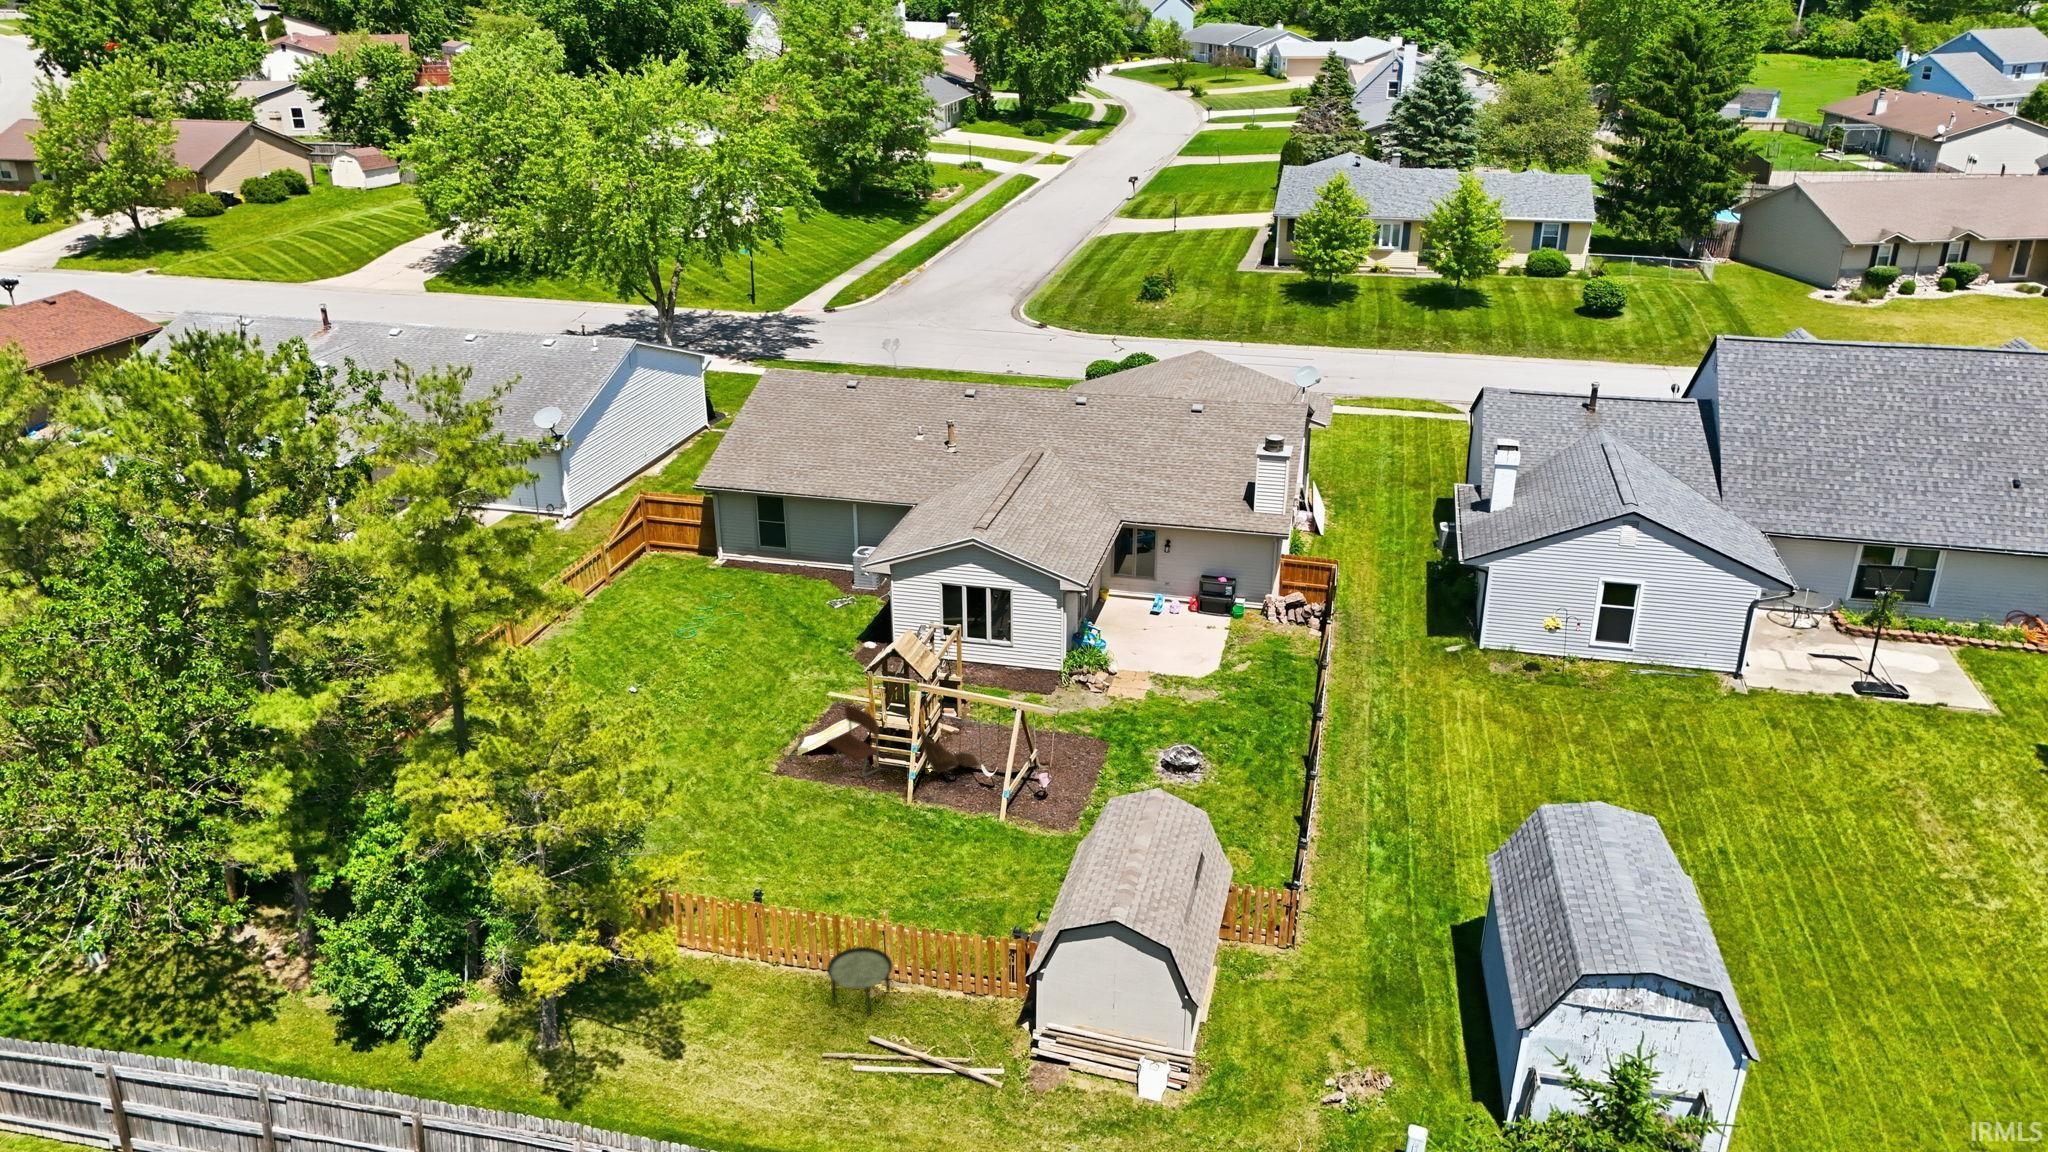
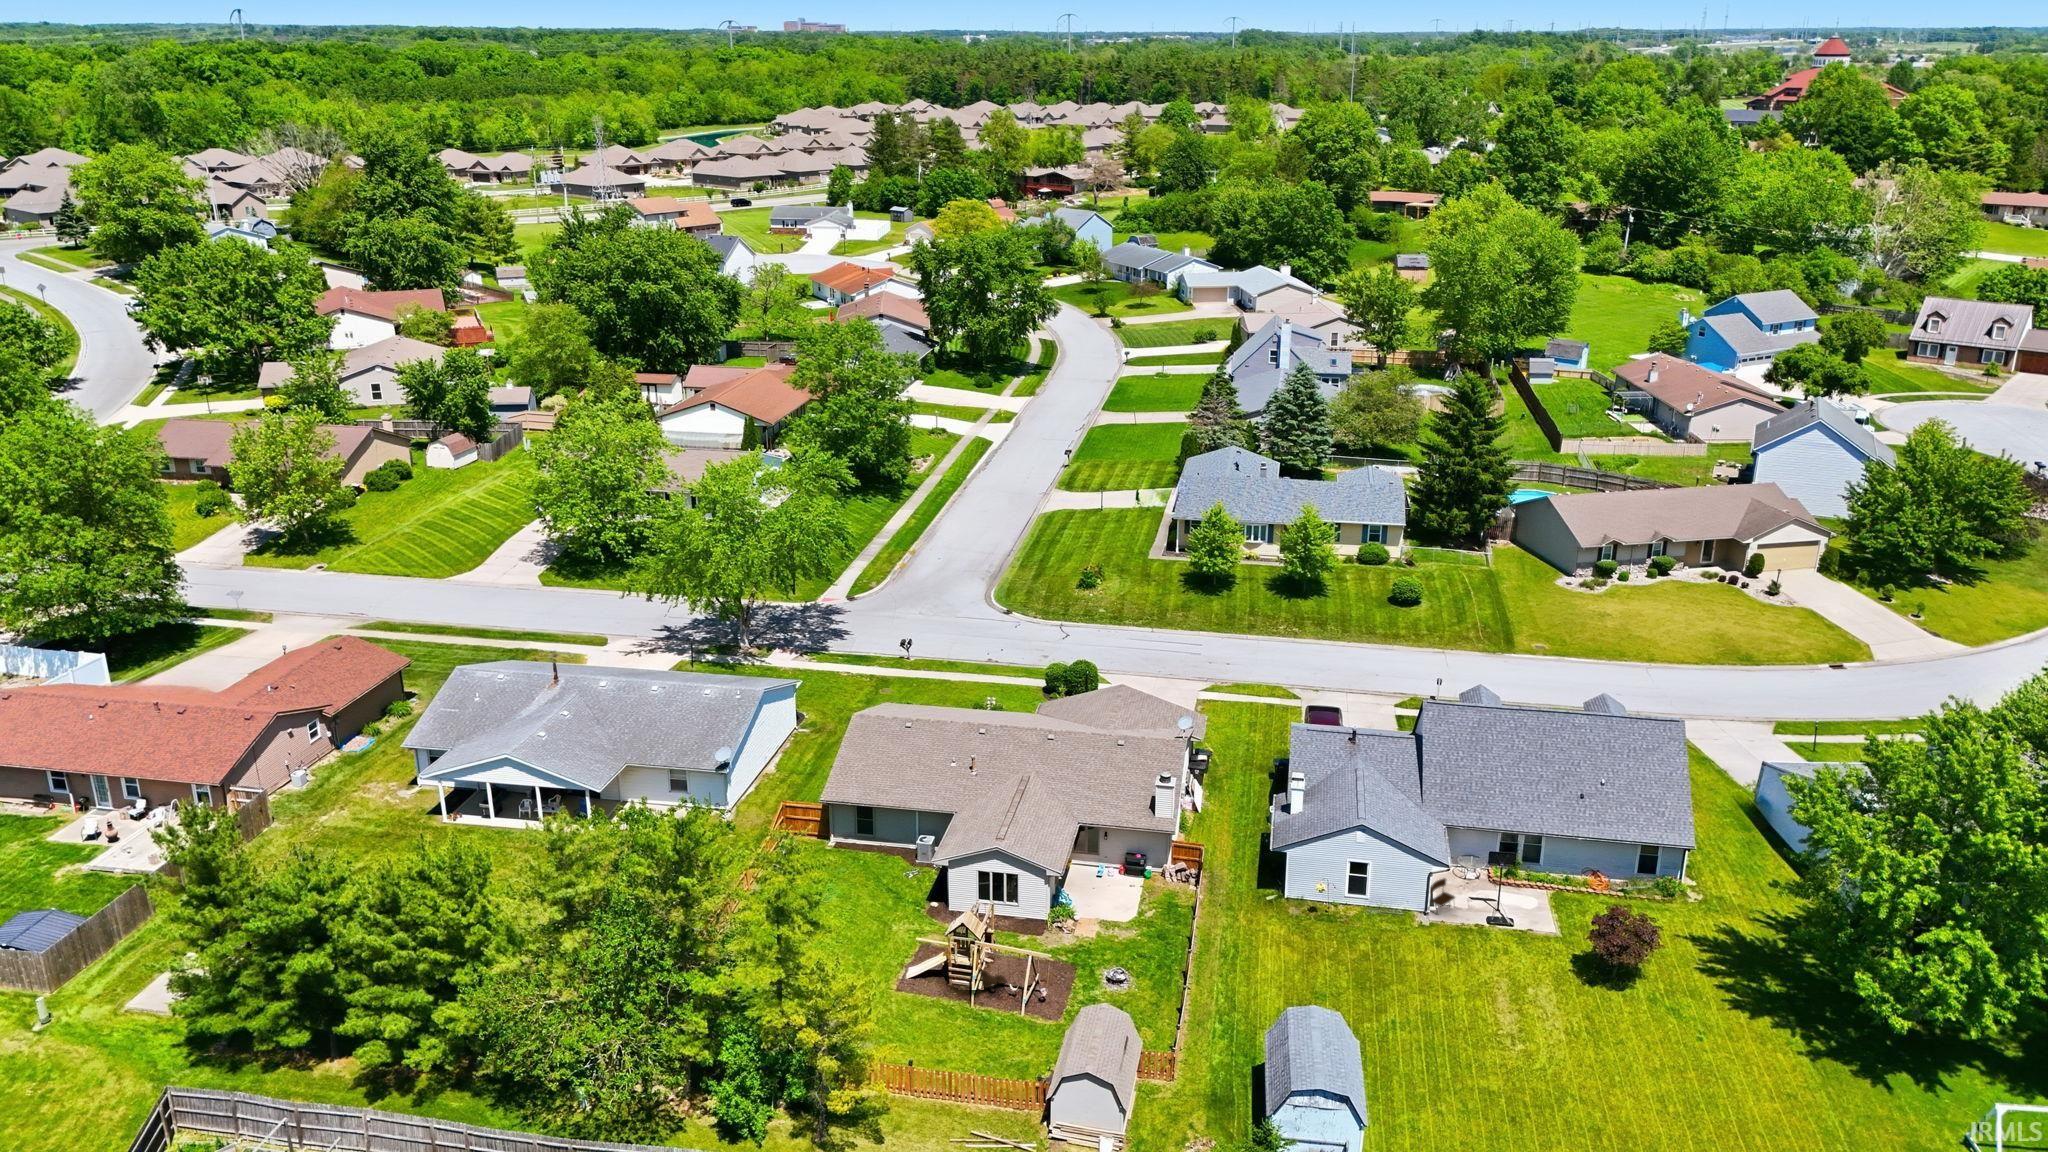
bench: present [827,705,879,777] -> present [1430,878,1455,914]
round table: present [827,947,893,1016] -> none [950,1087,981,1121]

